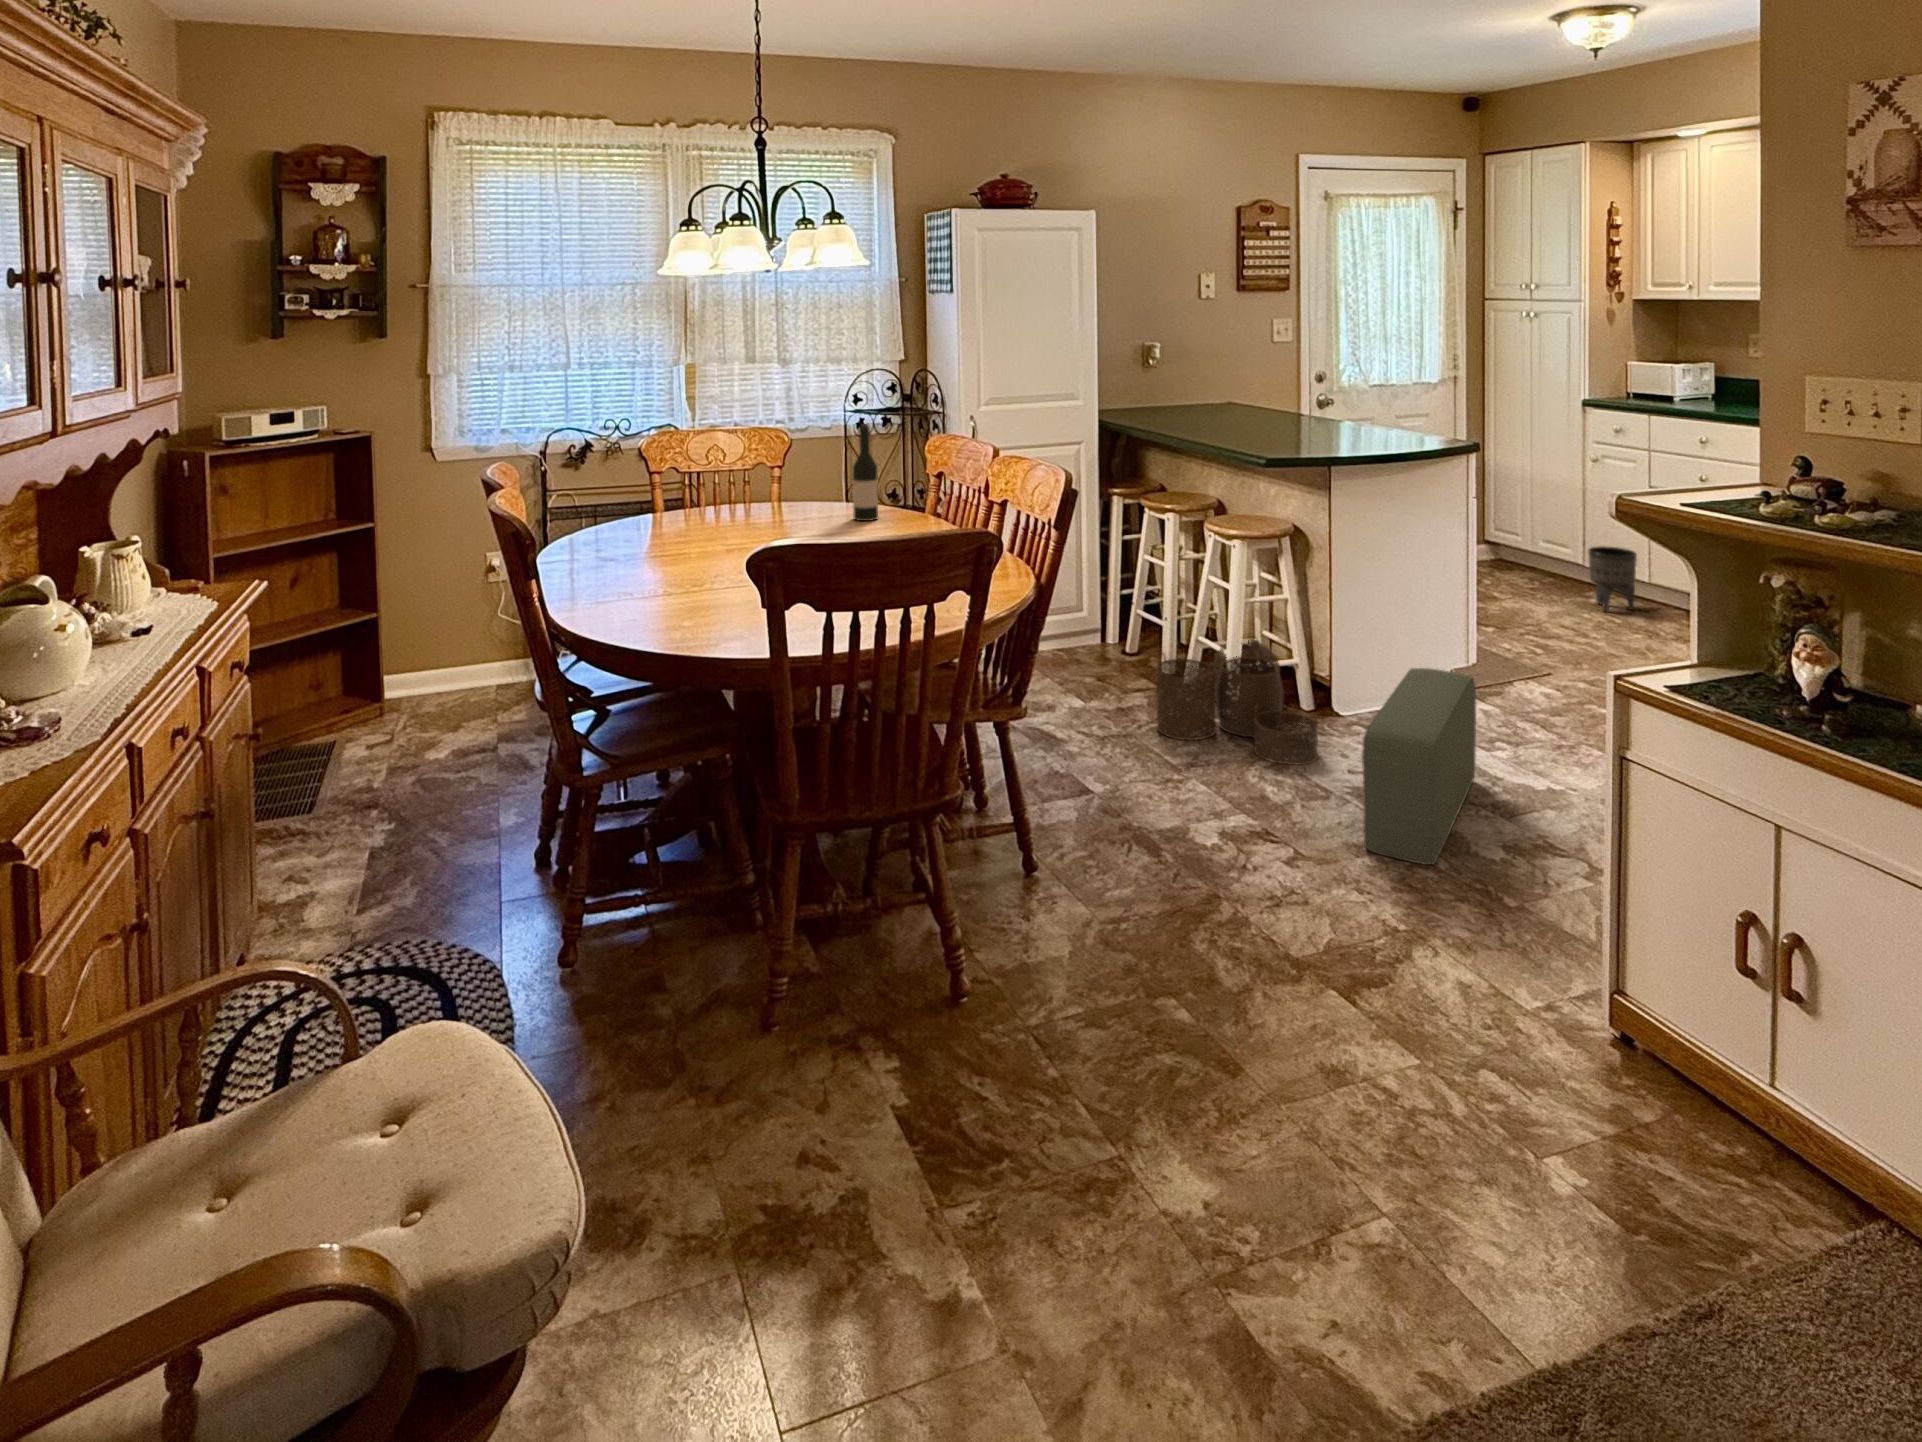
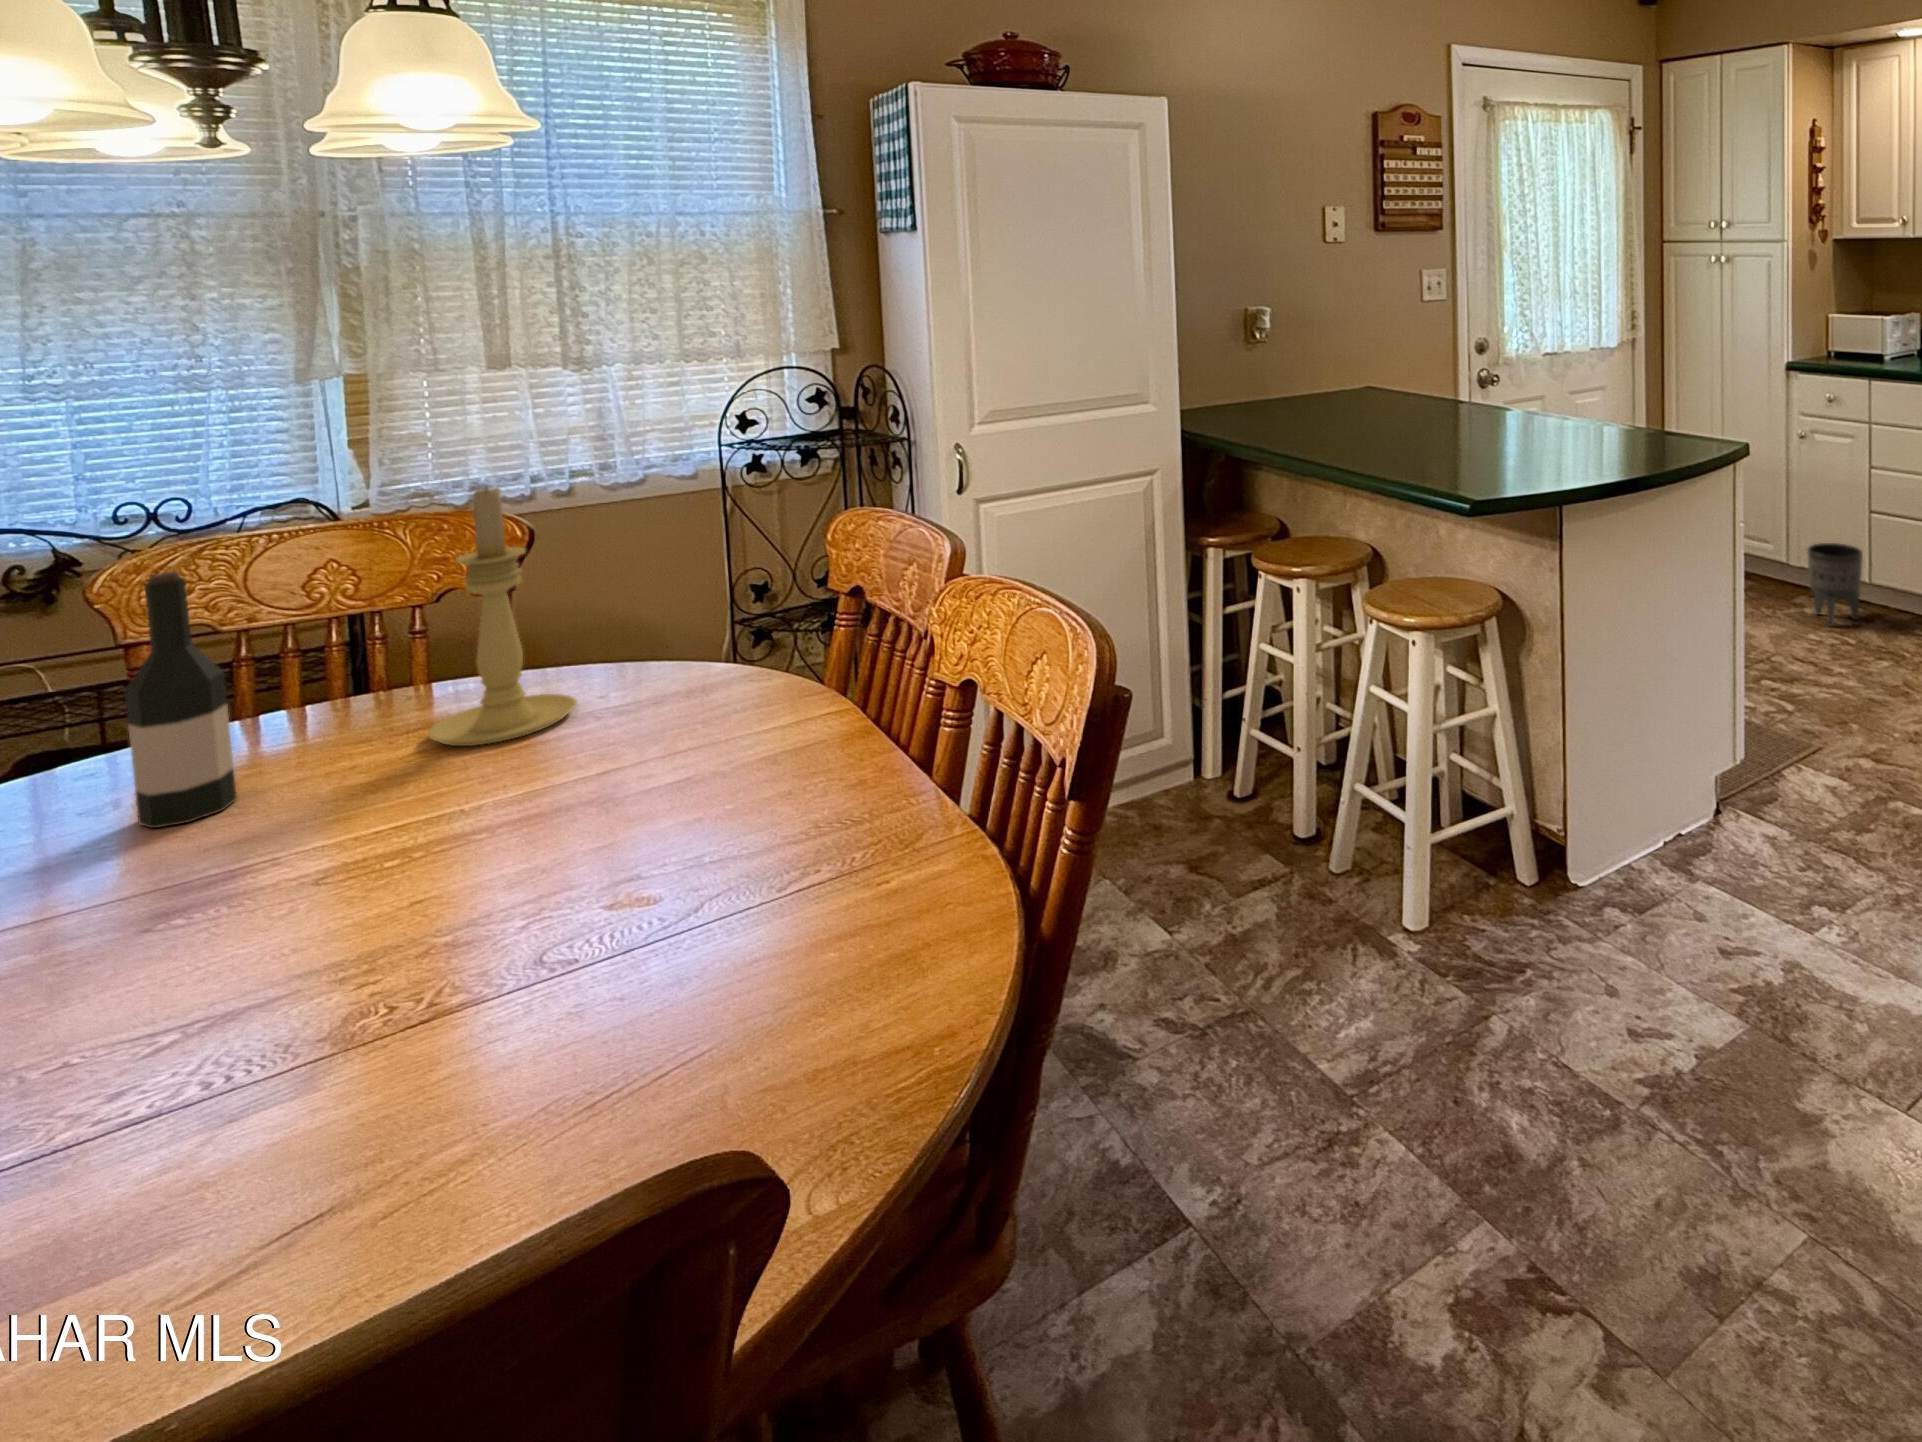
candle holder: none [775,409,828,521] -> present [427,487,577,746]
wine bottle: present [853,424,878,521] -> present [124,572,237,828]
woven basket: present [1156,637,1318,765] -> none [1295,770,1574,1042]
pouf: present [1362,668,1476,865] -> none [1717,847,1871,1320]

